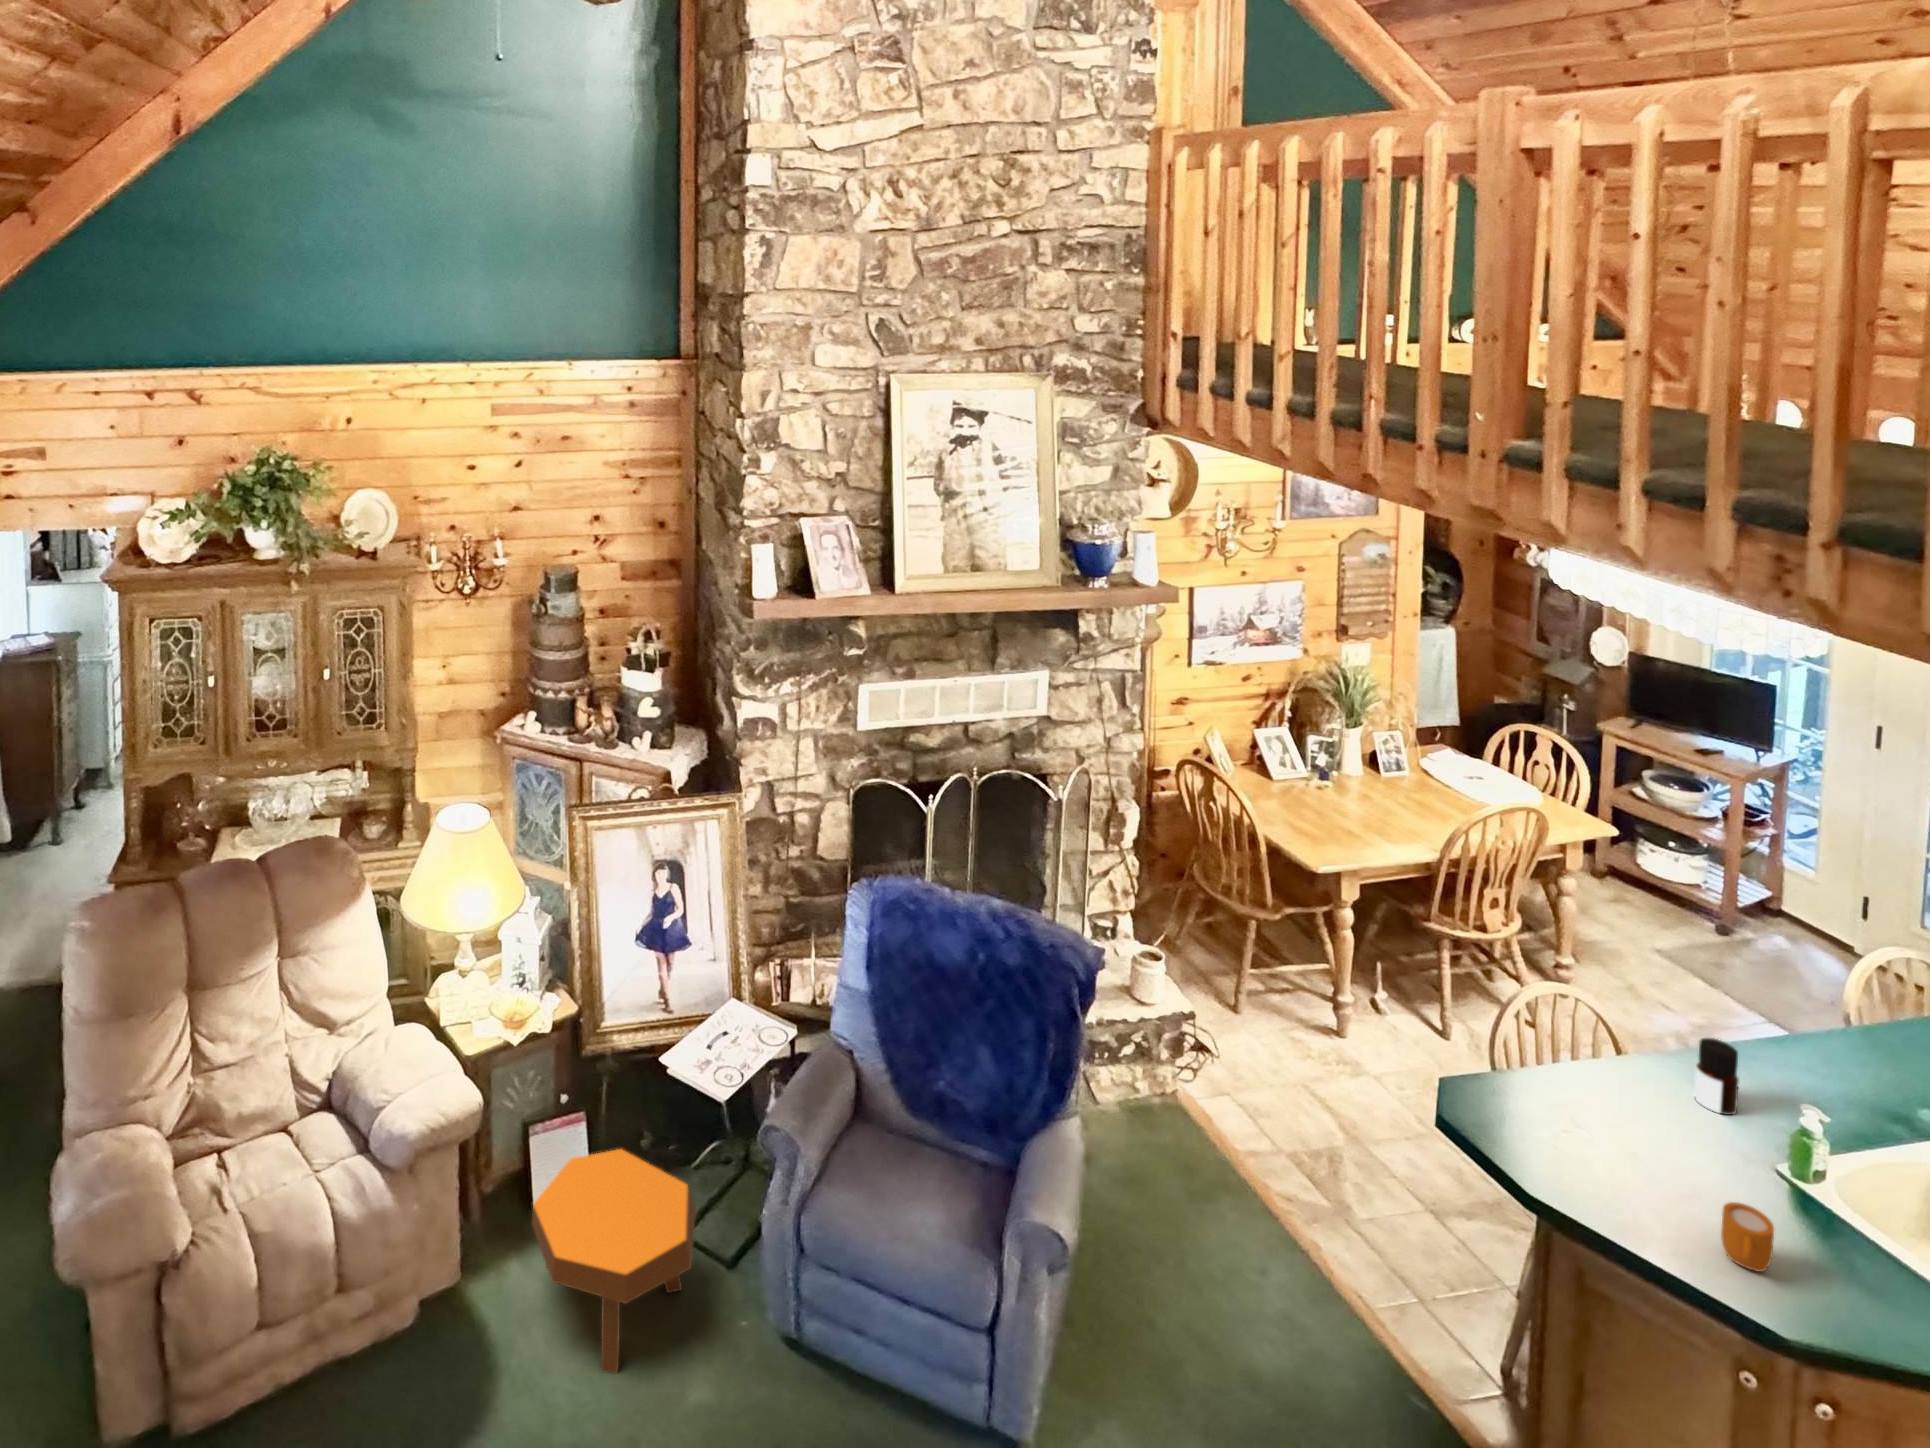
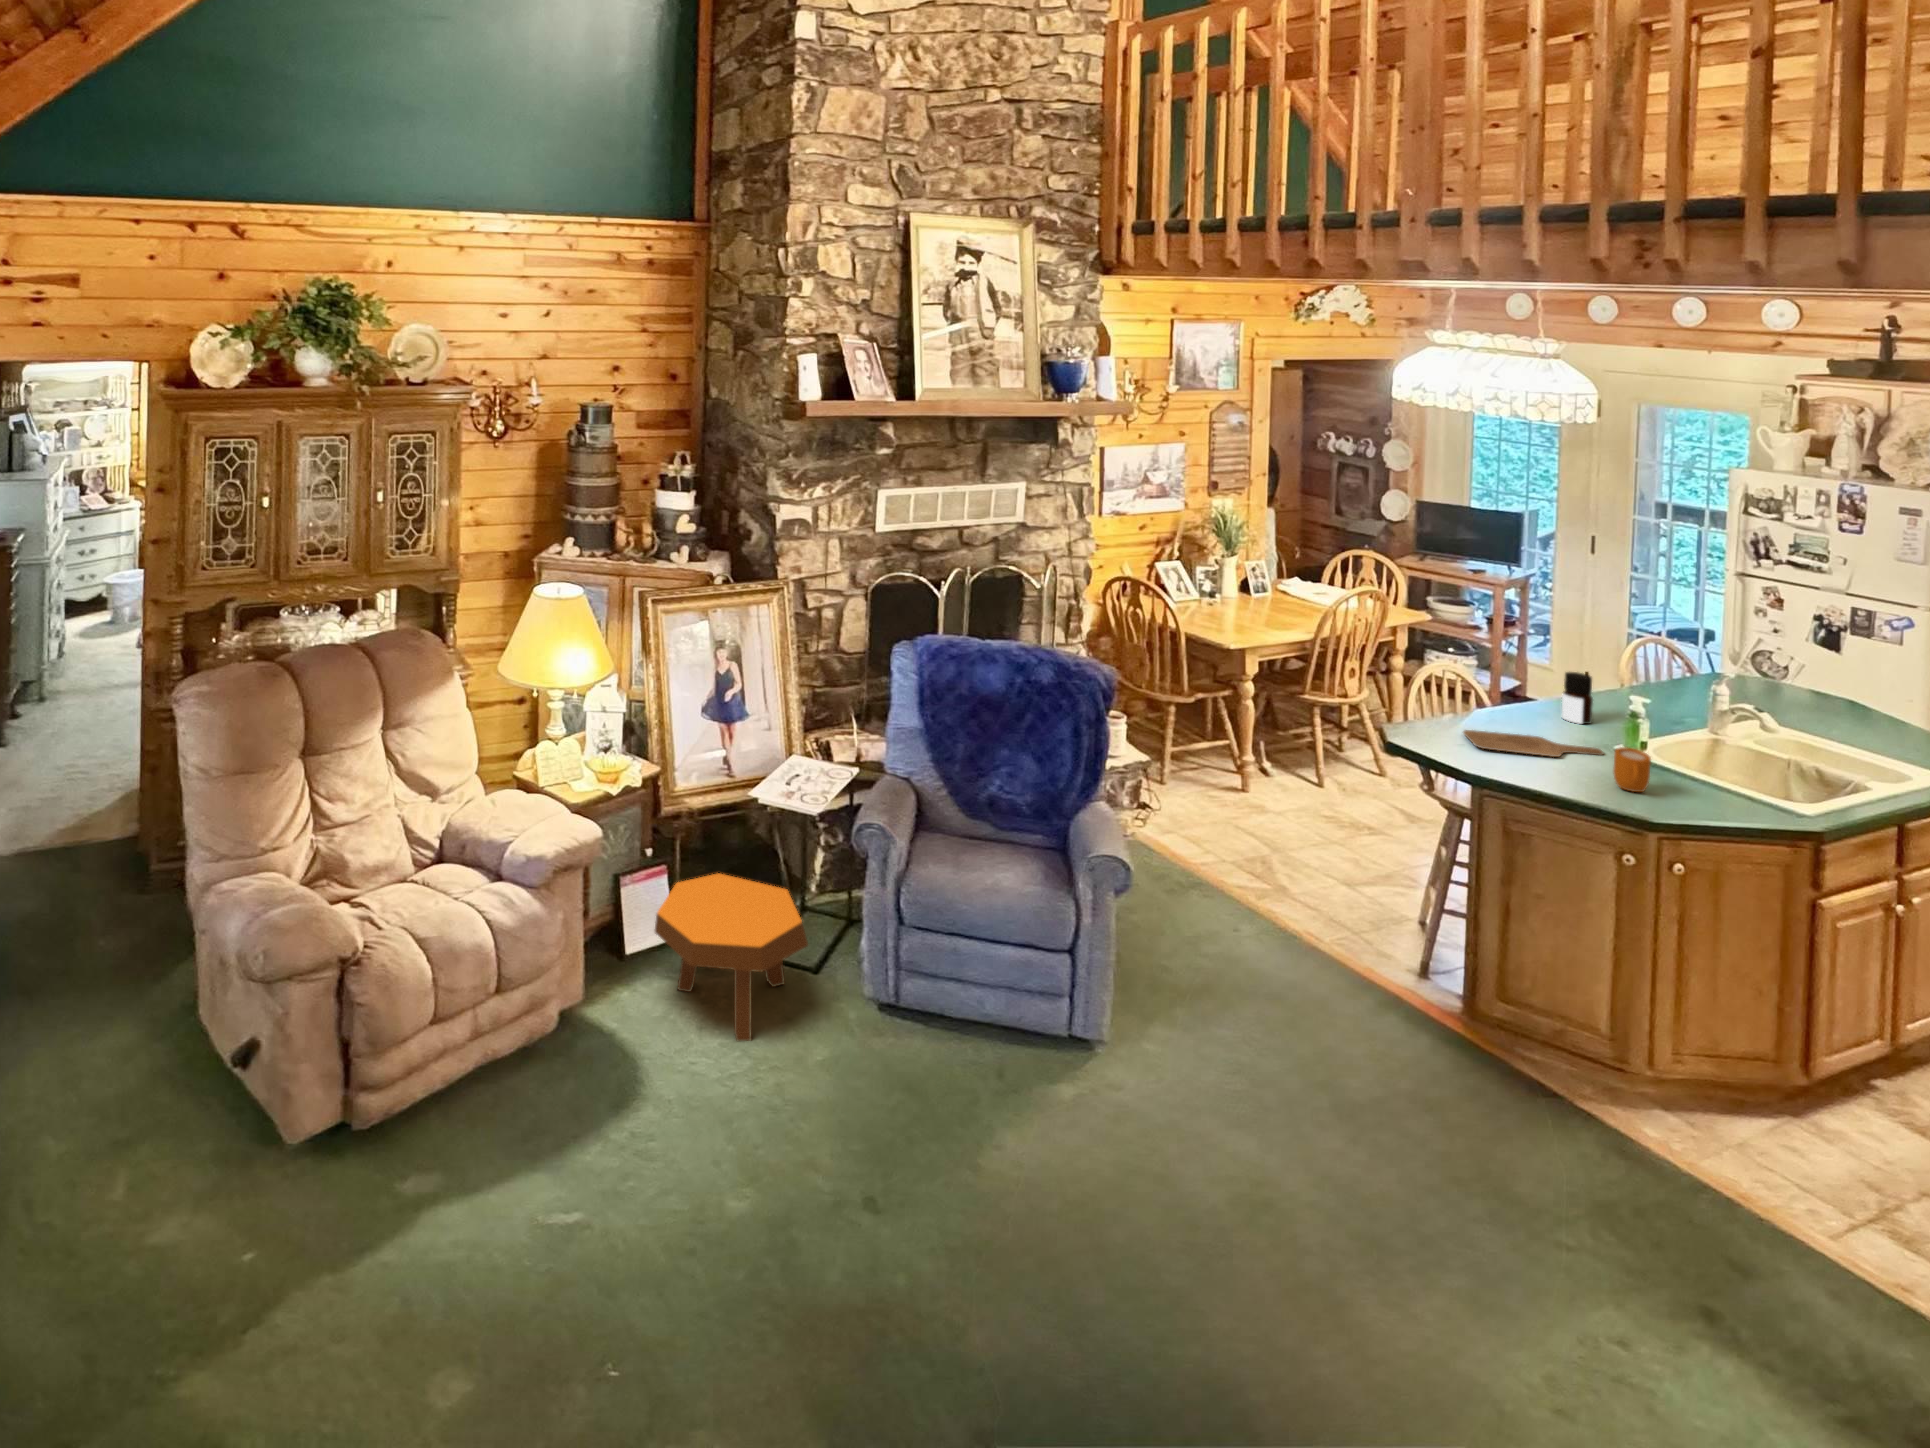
cutting board: none [1534,1110,1731,1183] -> present [1463,730,1603,757]

